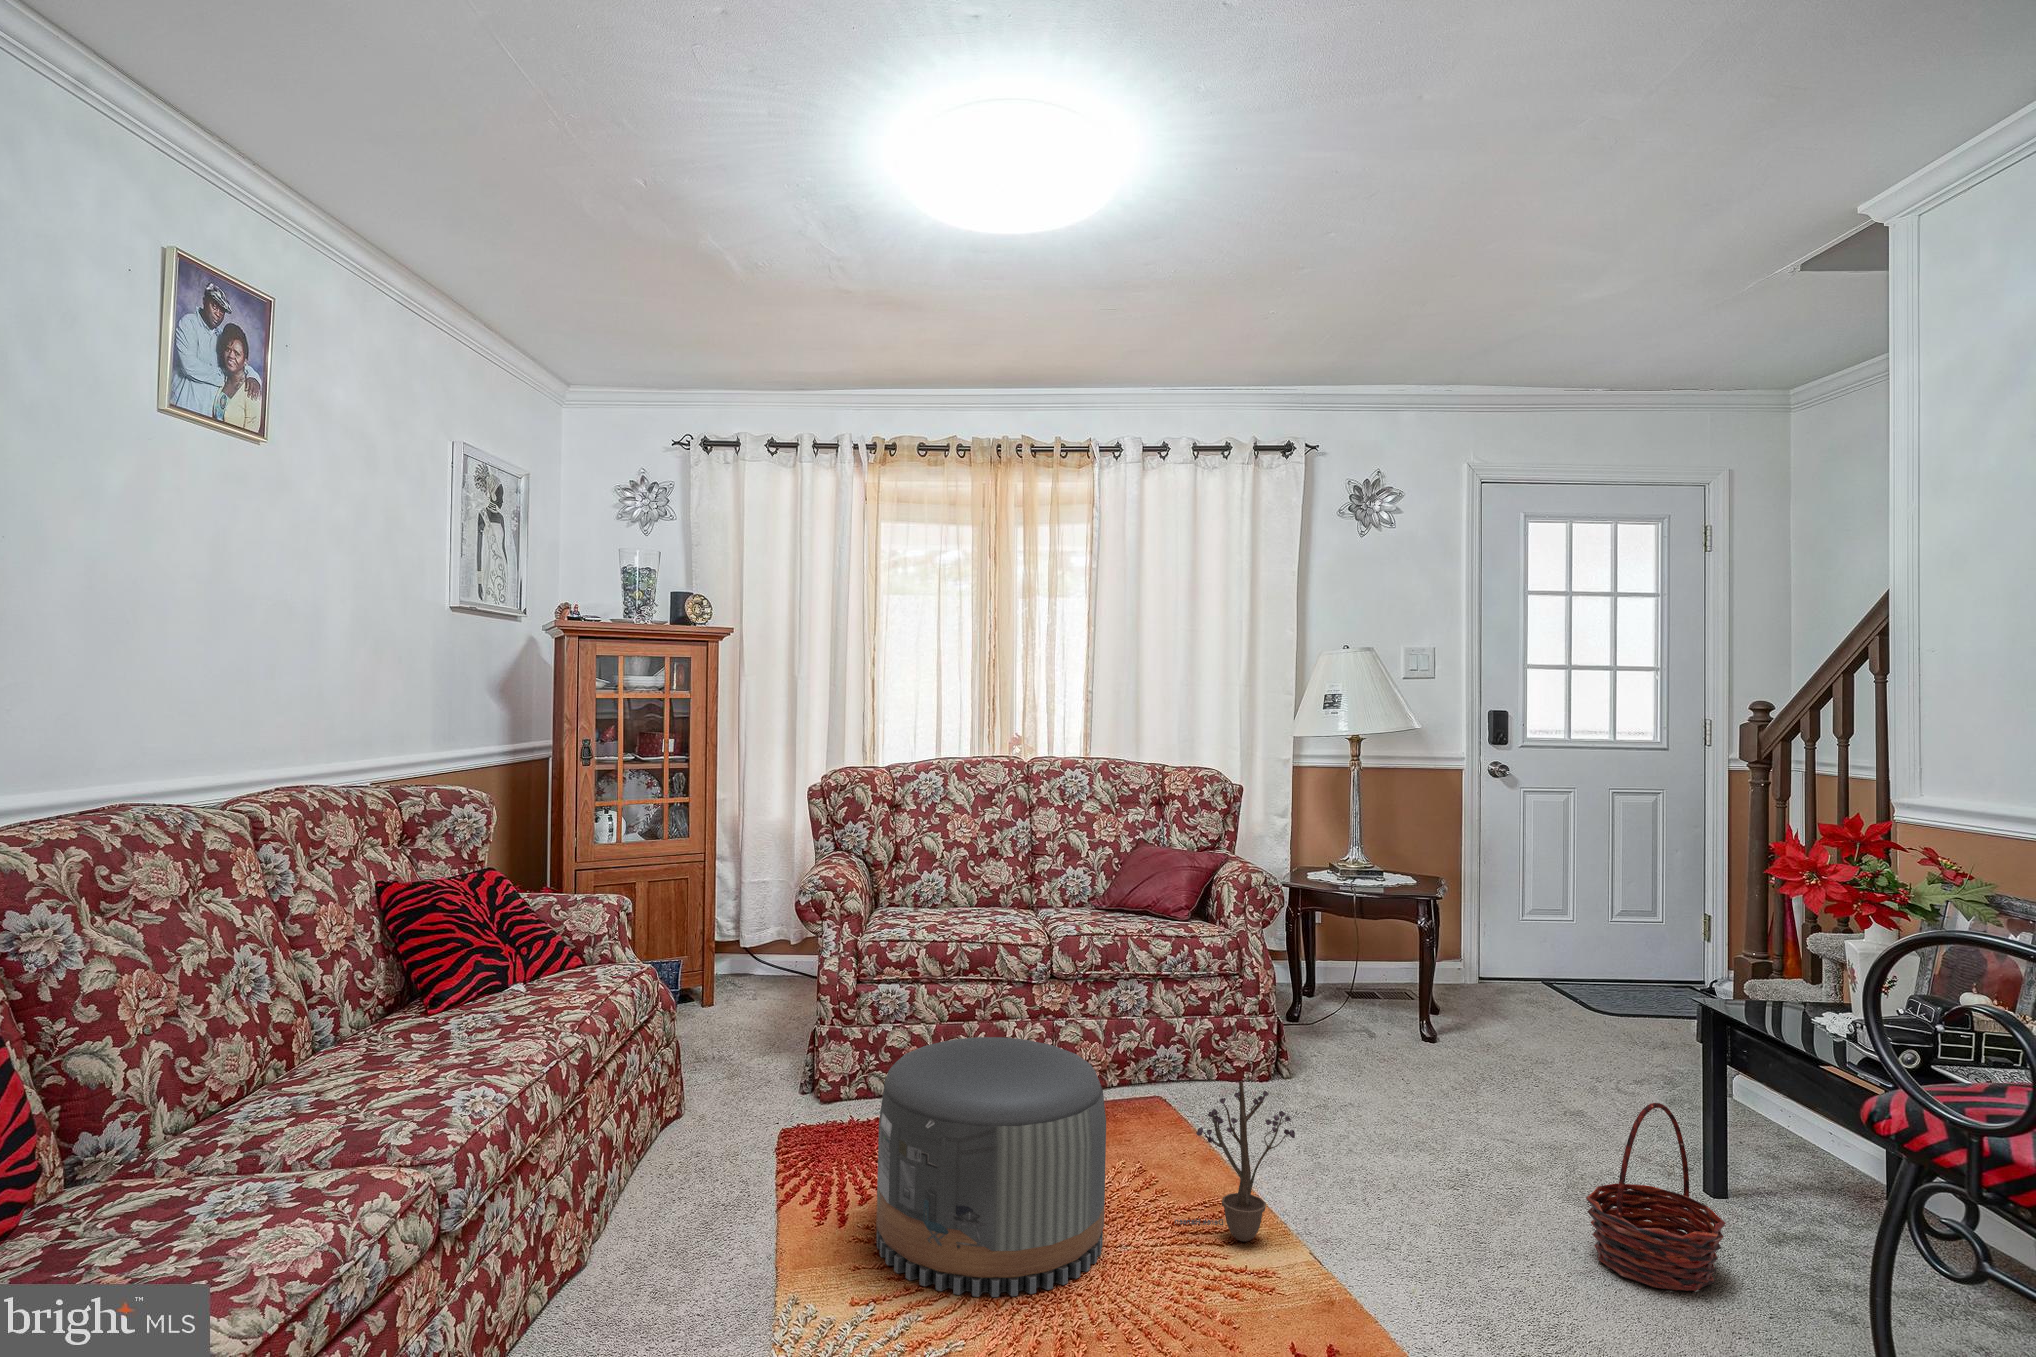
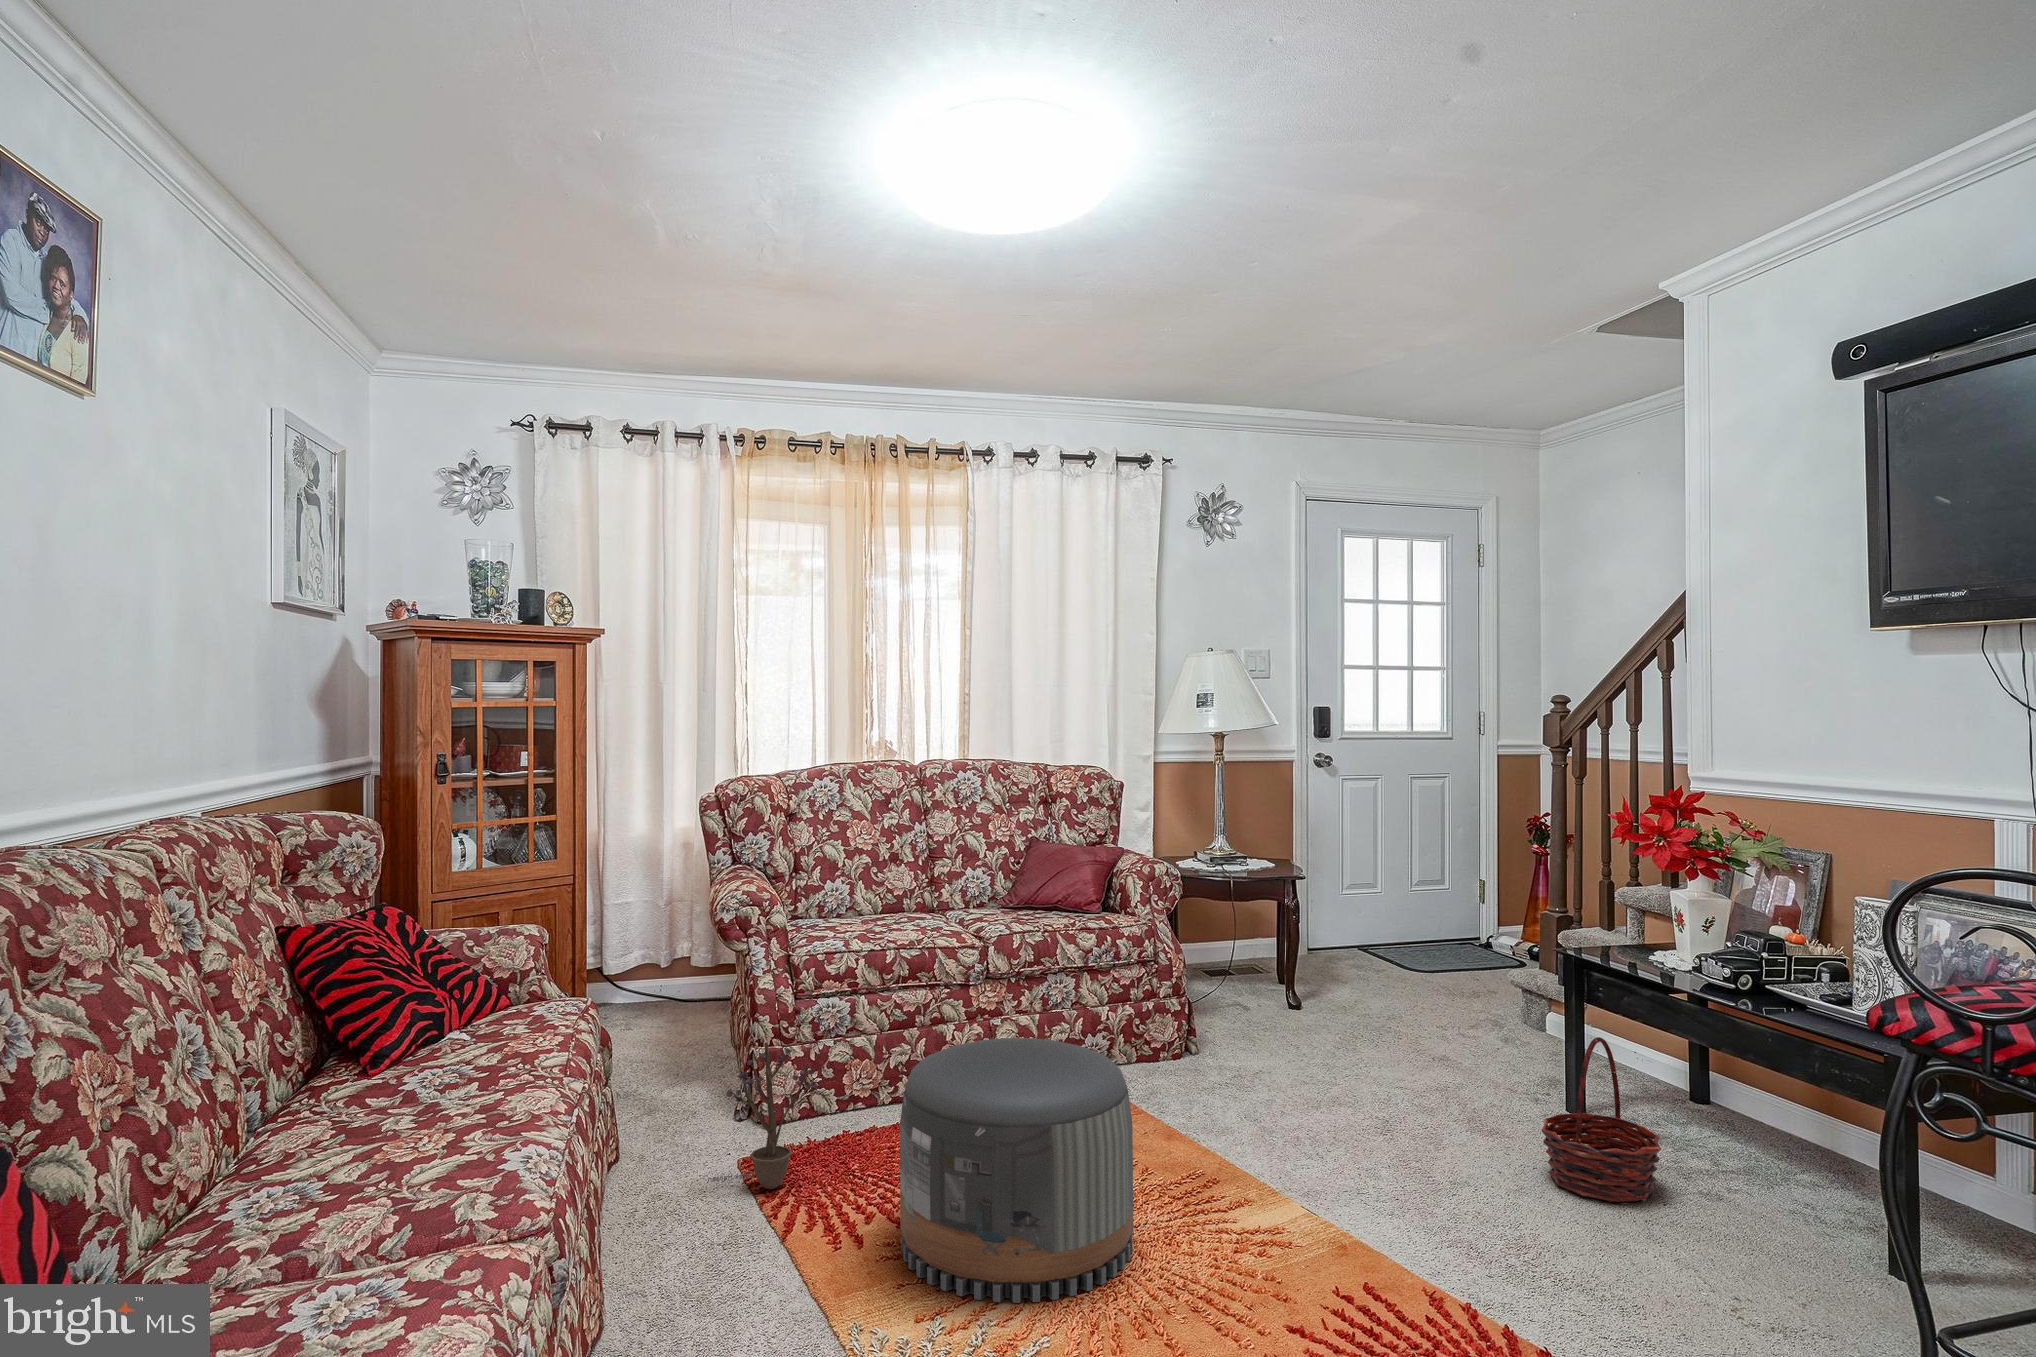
decorative plant: present [1175,1081,1295,1242] -> present [708,1042,817,1189]

